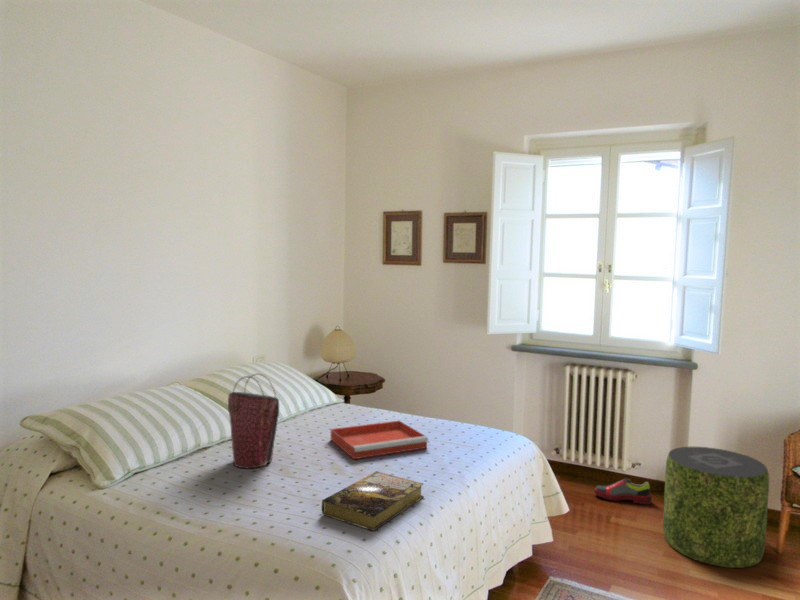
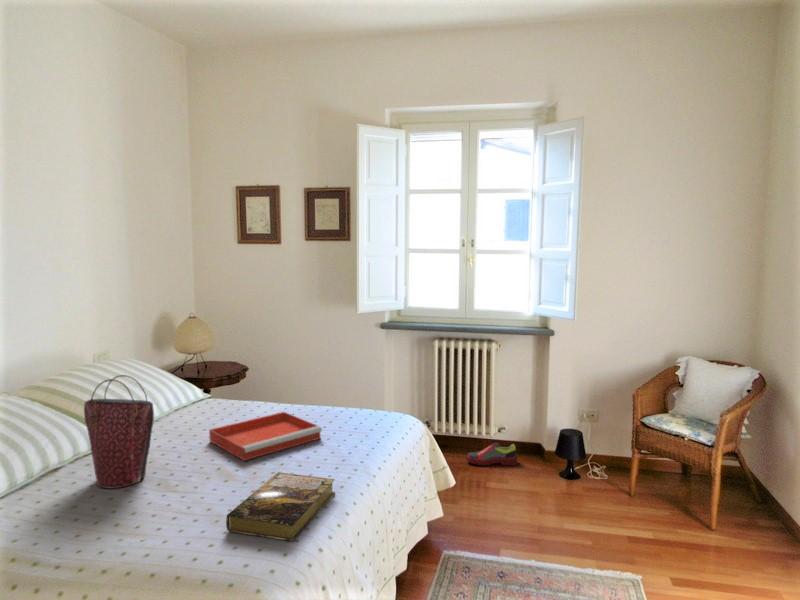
pouf: present [663,447,769,568] -> none [534,407,622,514]

